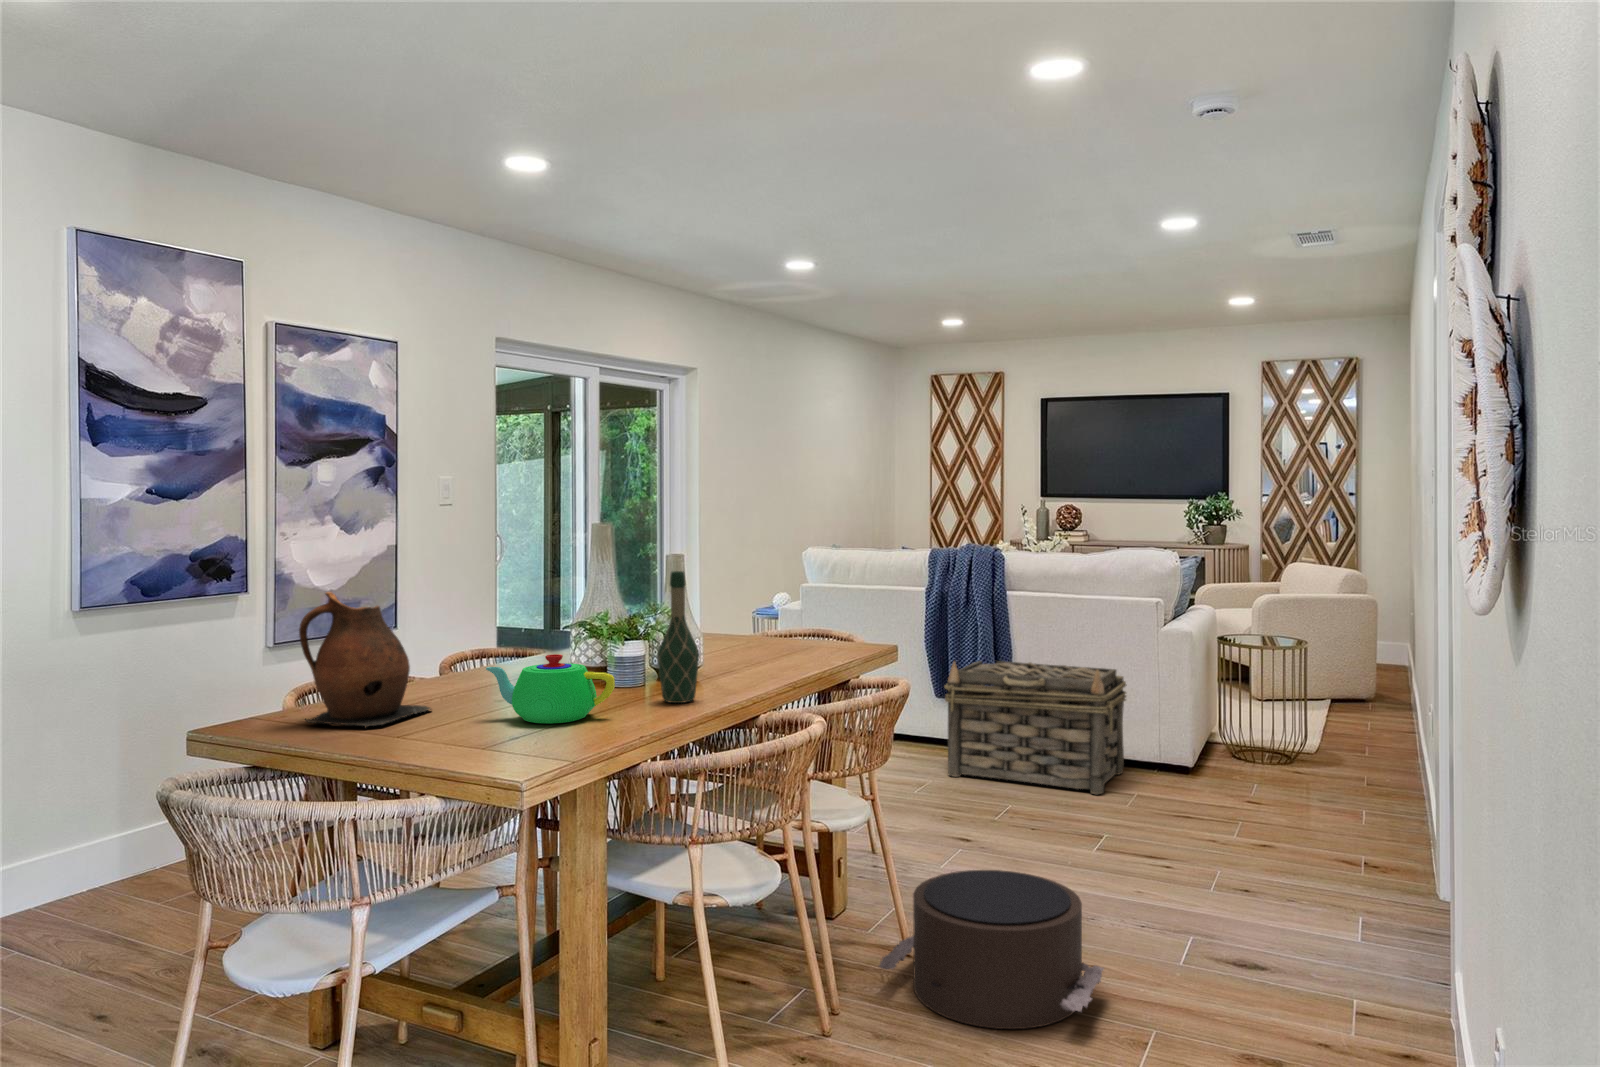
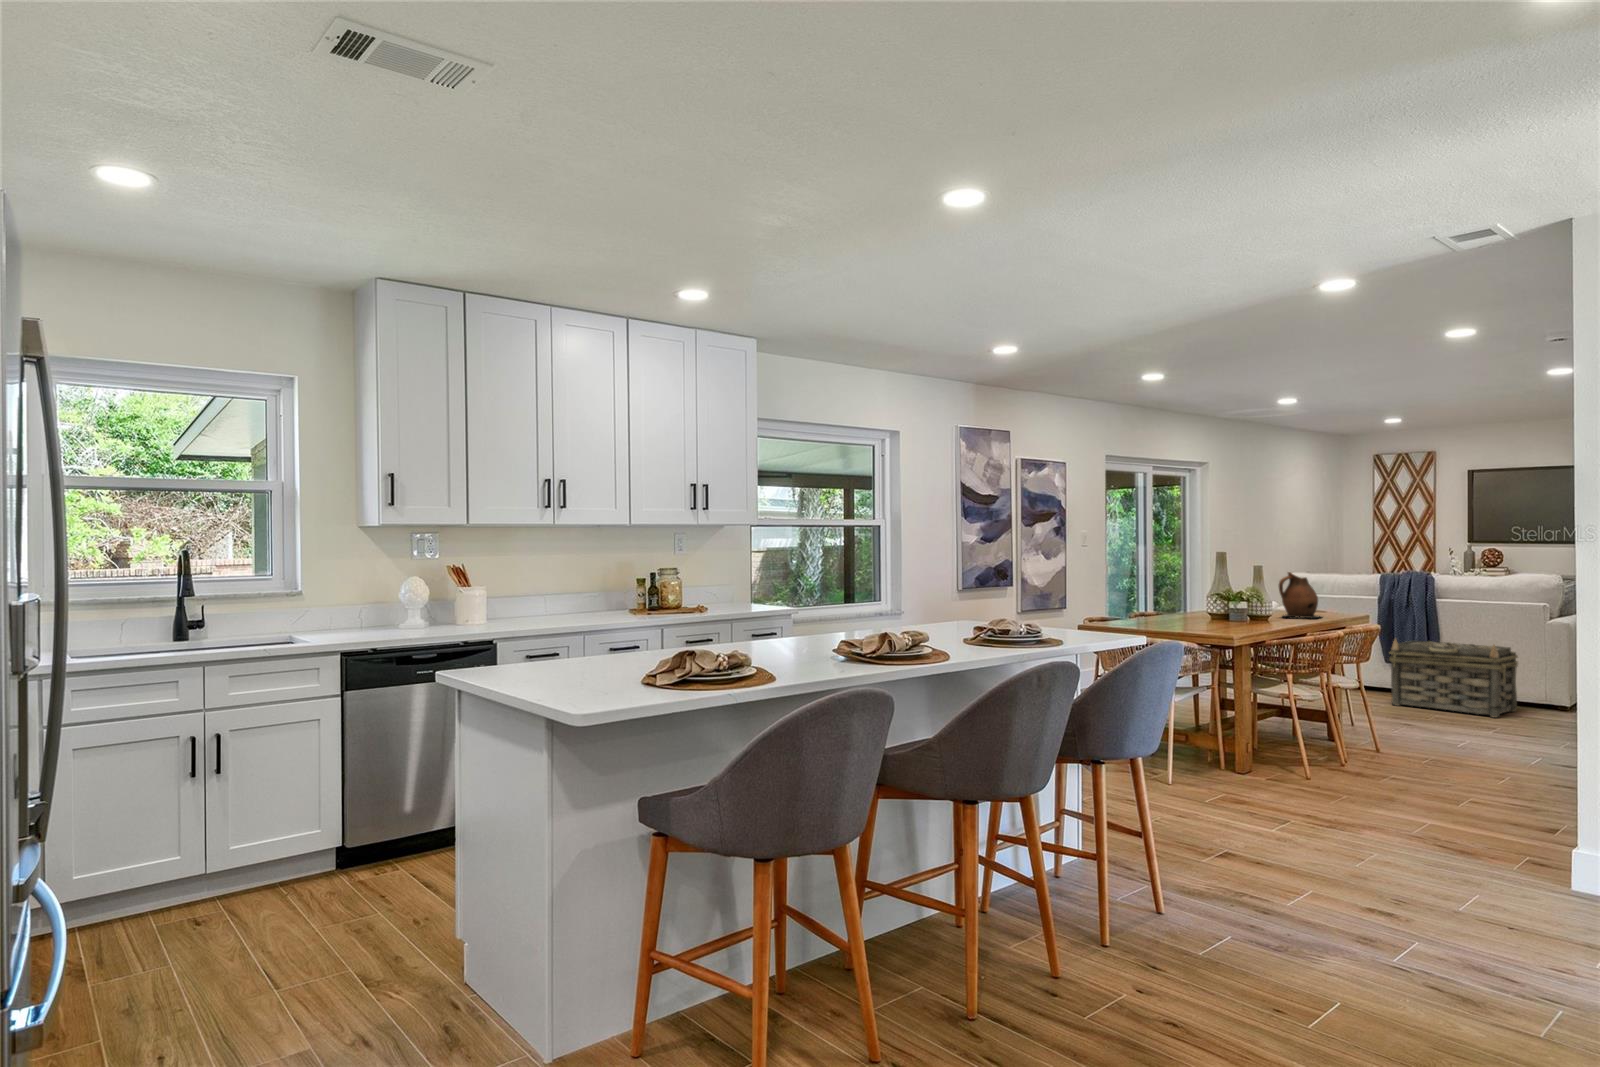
wine bottle: present [657,571,699,703] -> none [1255,572,1274,625]
ceramic pitcher: present [299,592,431,728] -> present [1279,572,1319,618]
teapot: present [486,654,615,724] -> none [1187,602,1242,628]
pouf: present [879,870,1104,1029] -> none [1358,716,1478,774]

